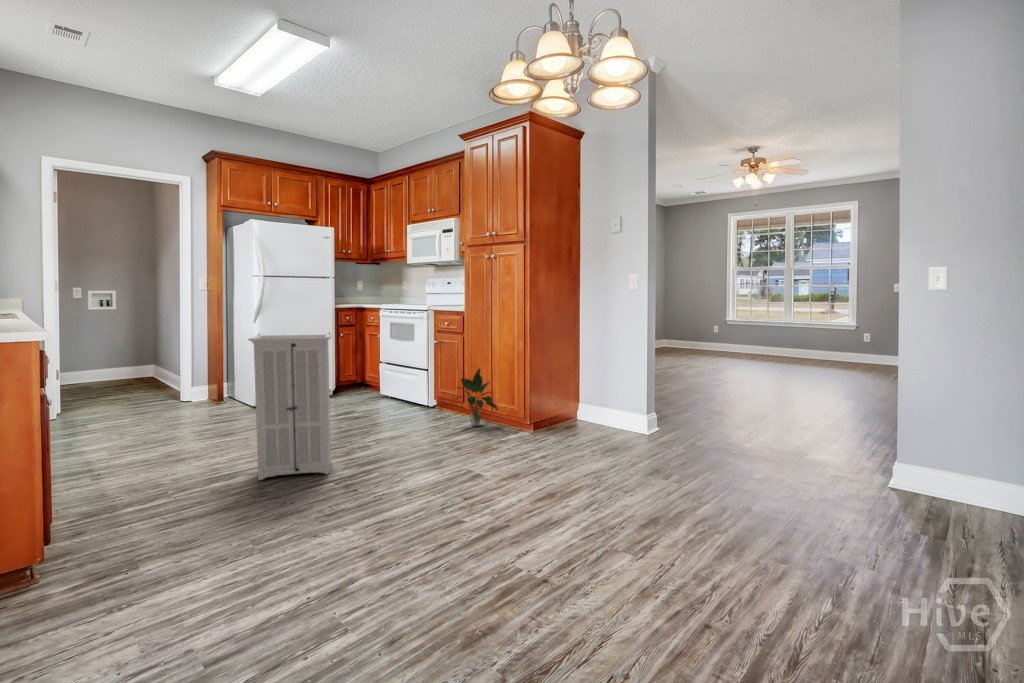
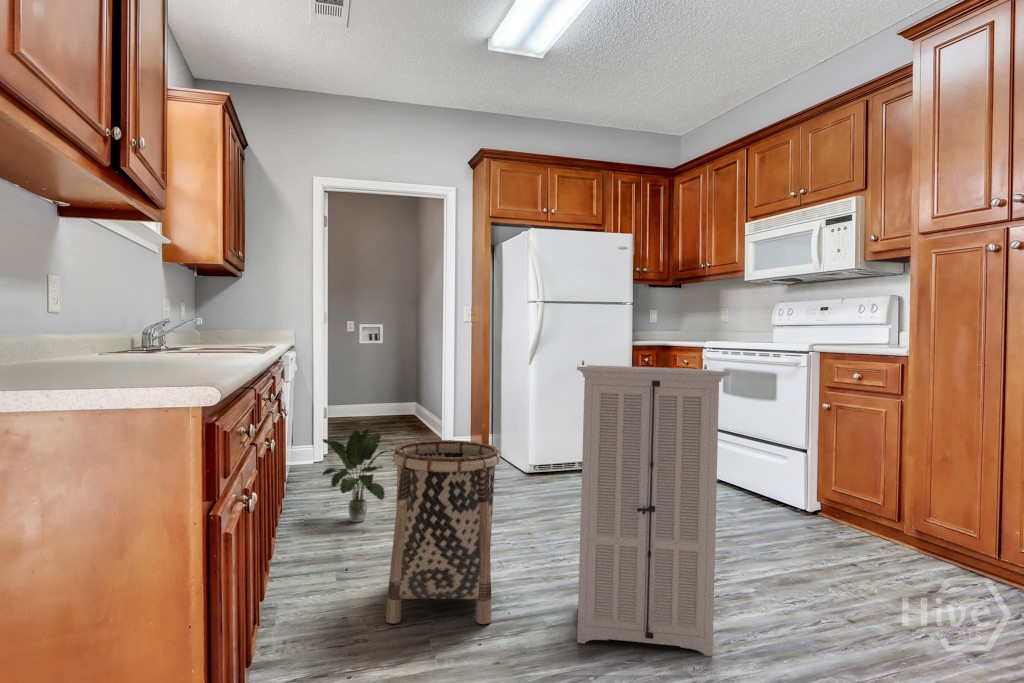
potted plant: present [456,369,498,426] -> present [322,426,387,522]
basket: none [135,385,212,490] -> present [386,440,500,624]

